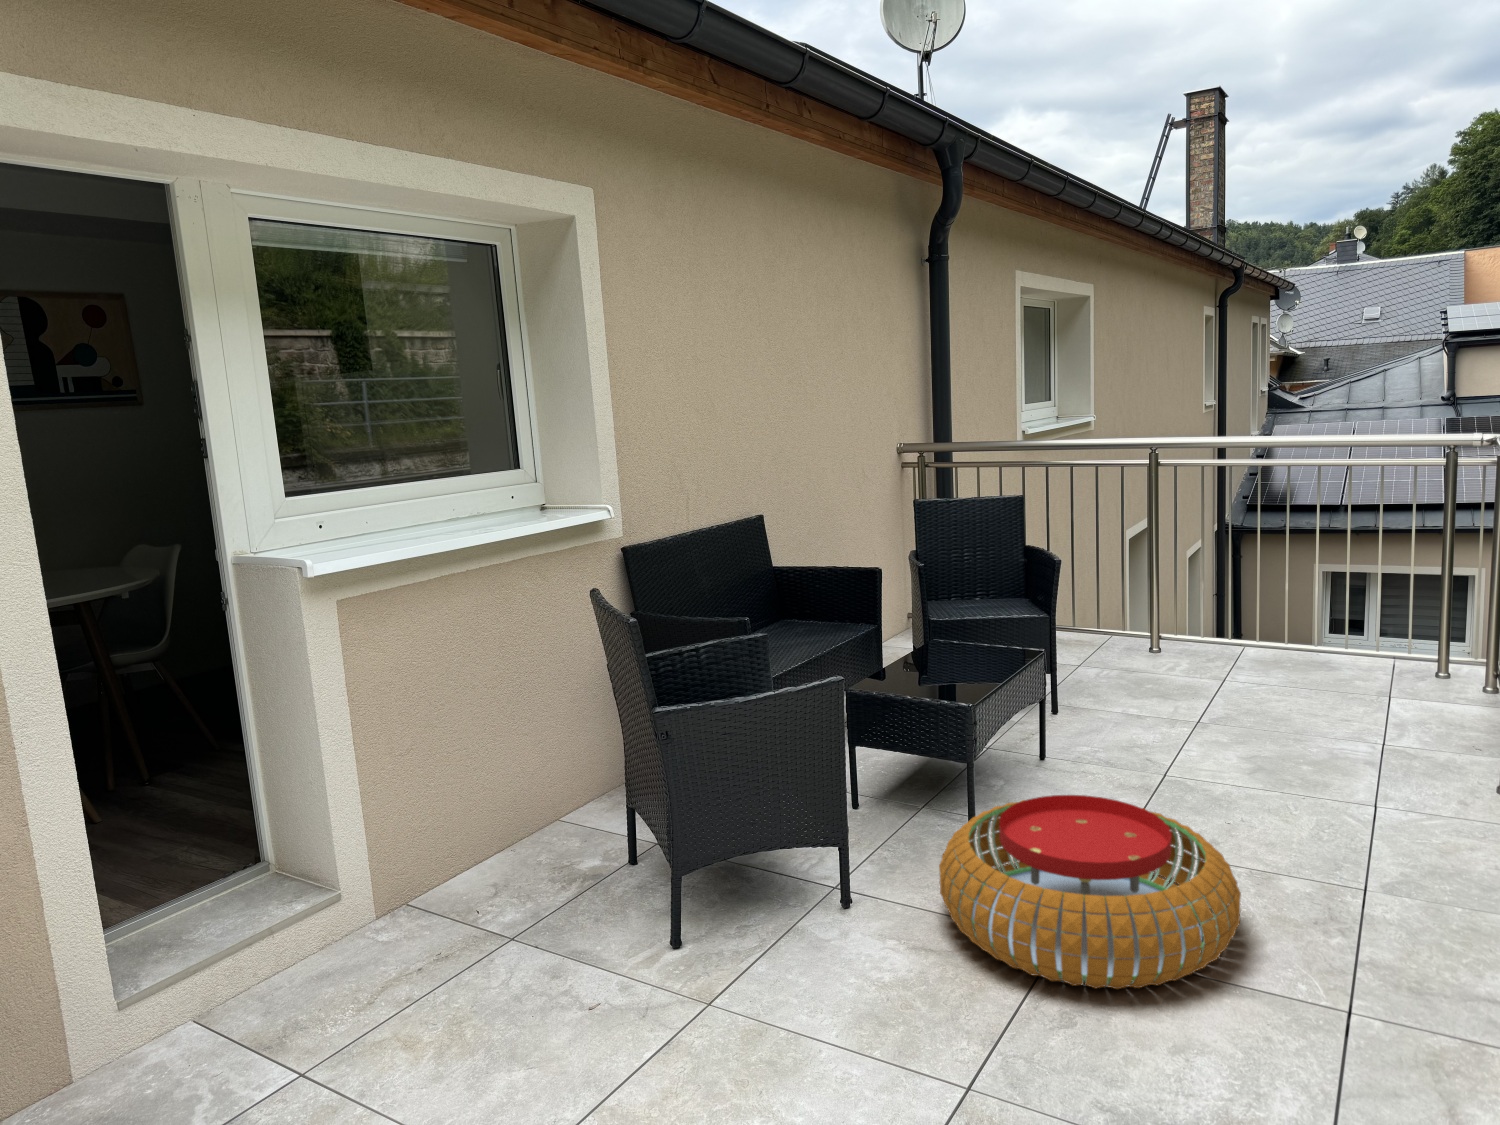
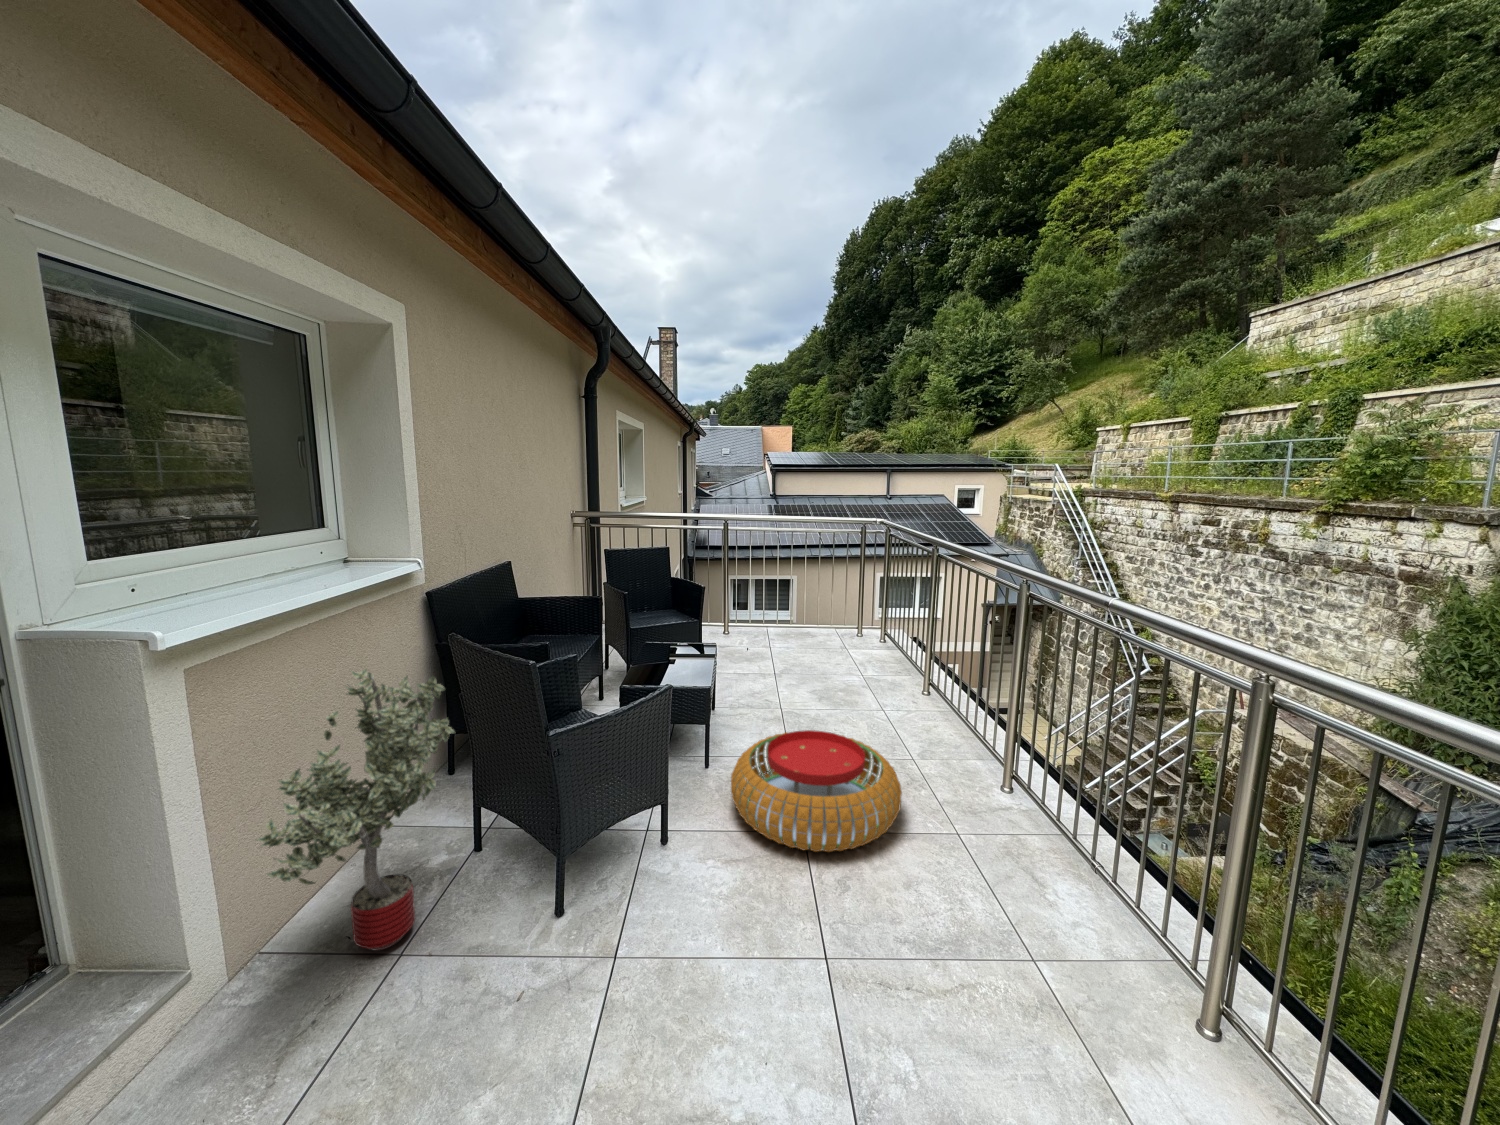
potted tree: none [371,618,581,924] -> present [257,669,454,951]

